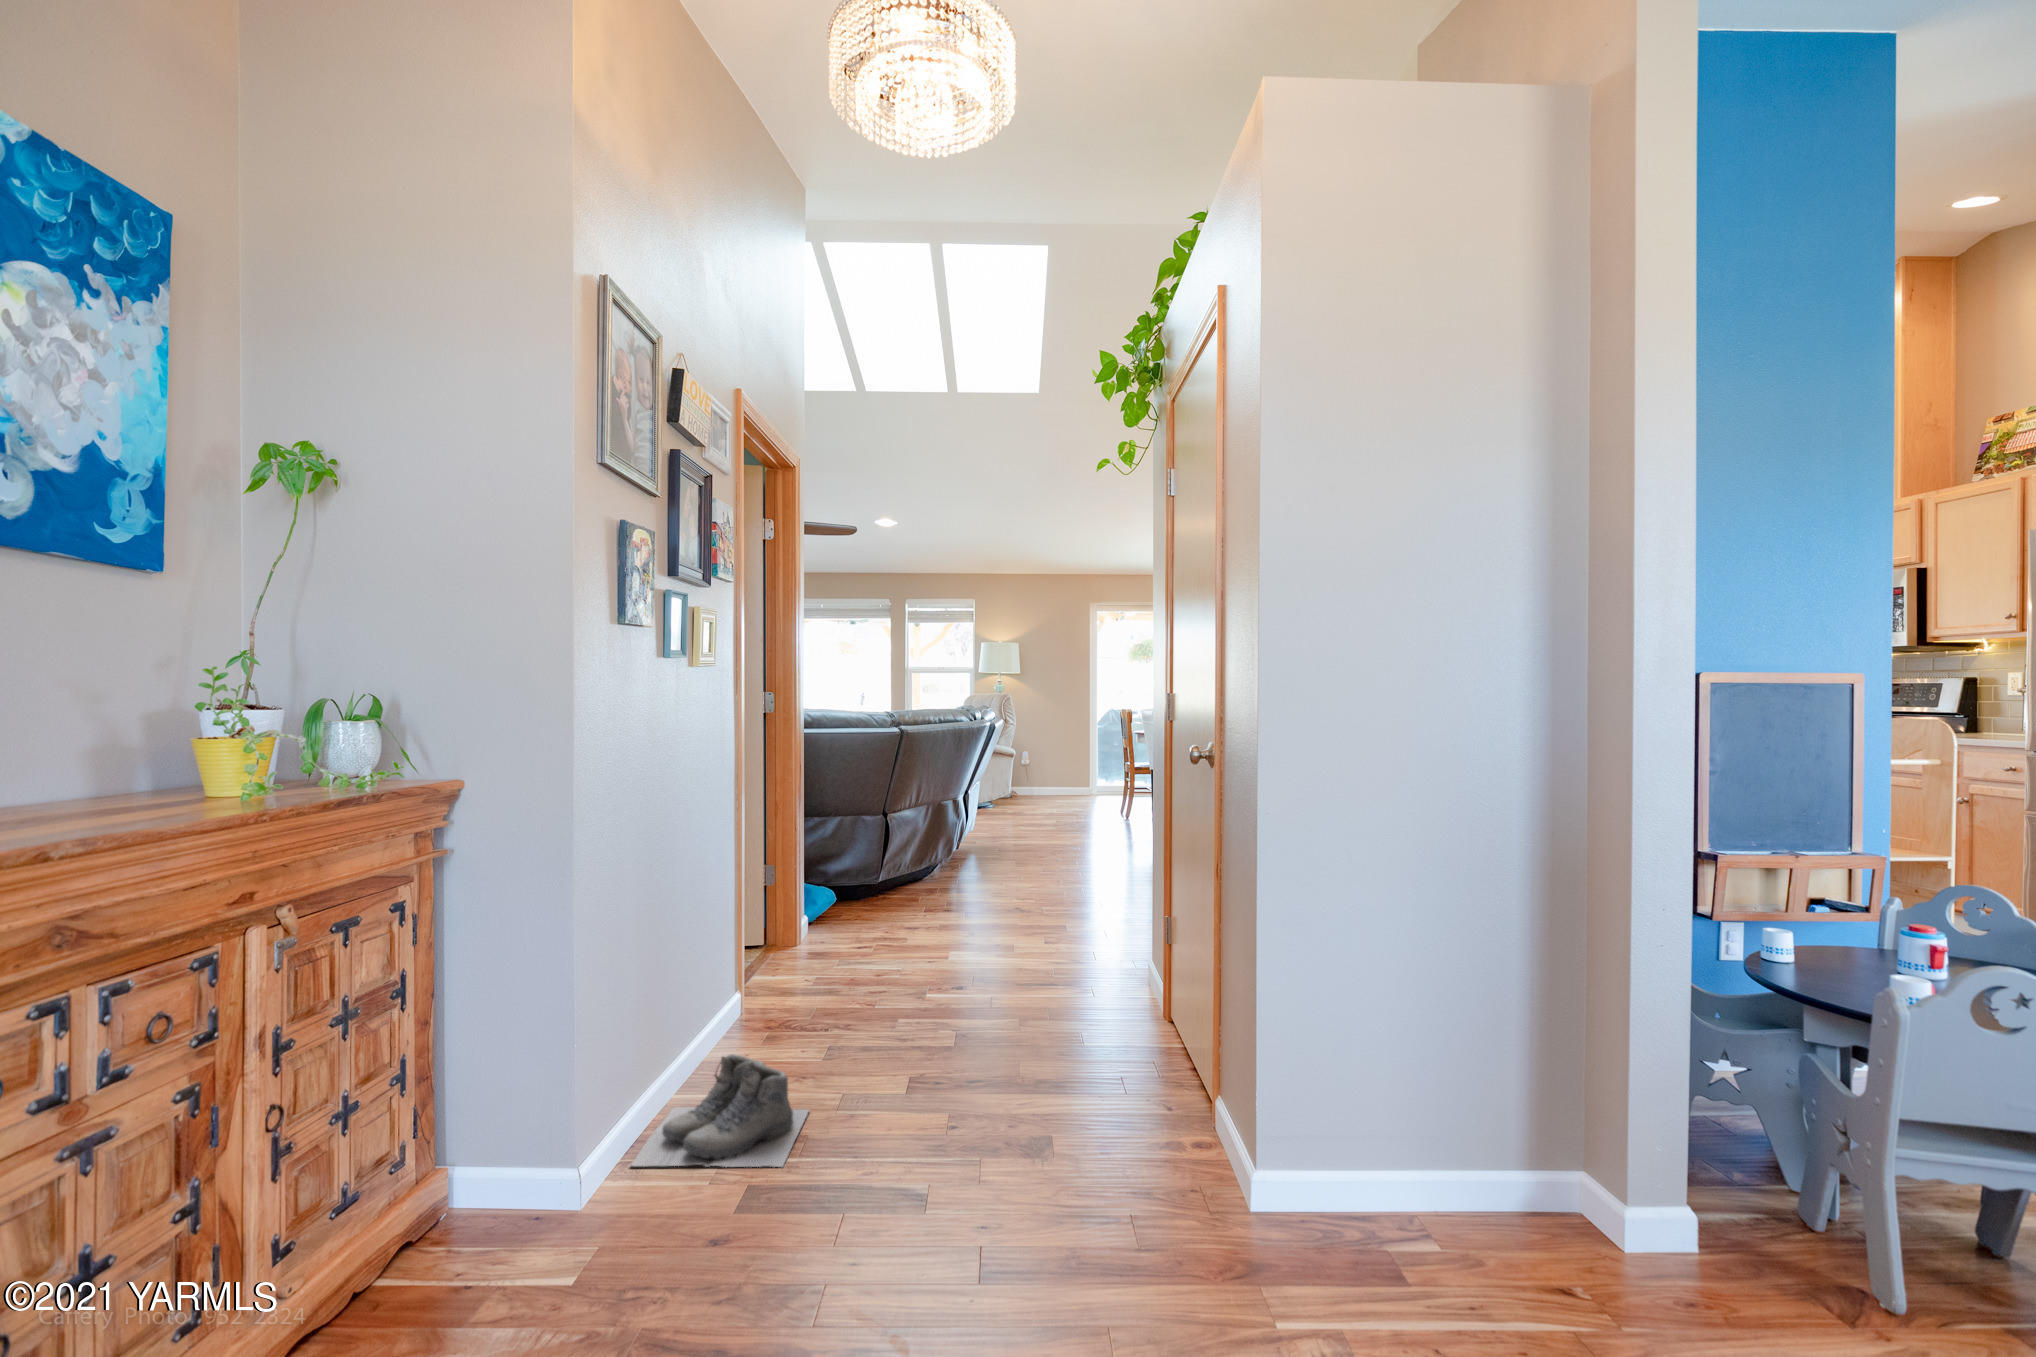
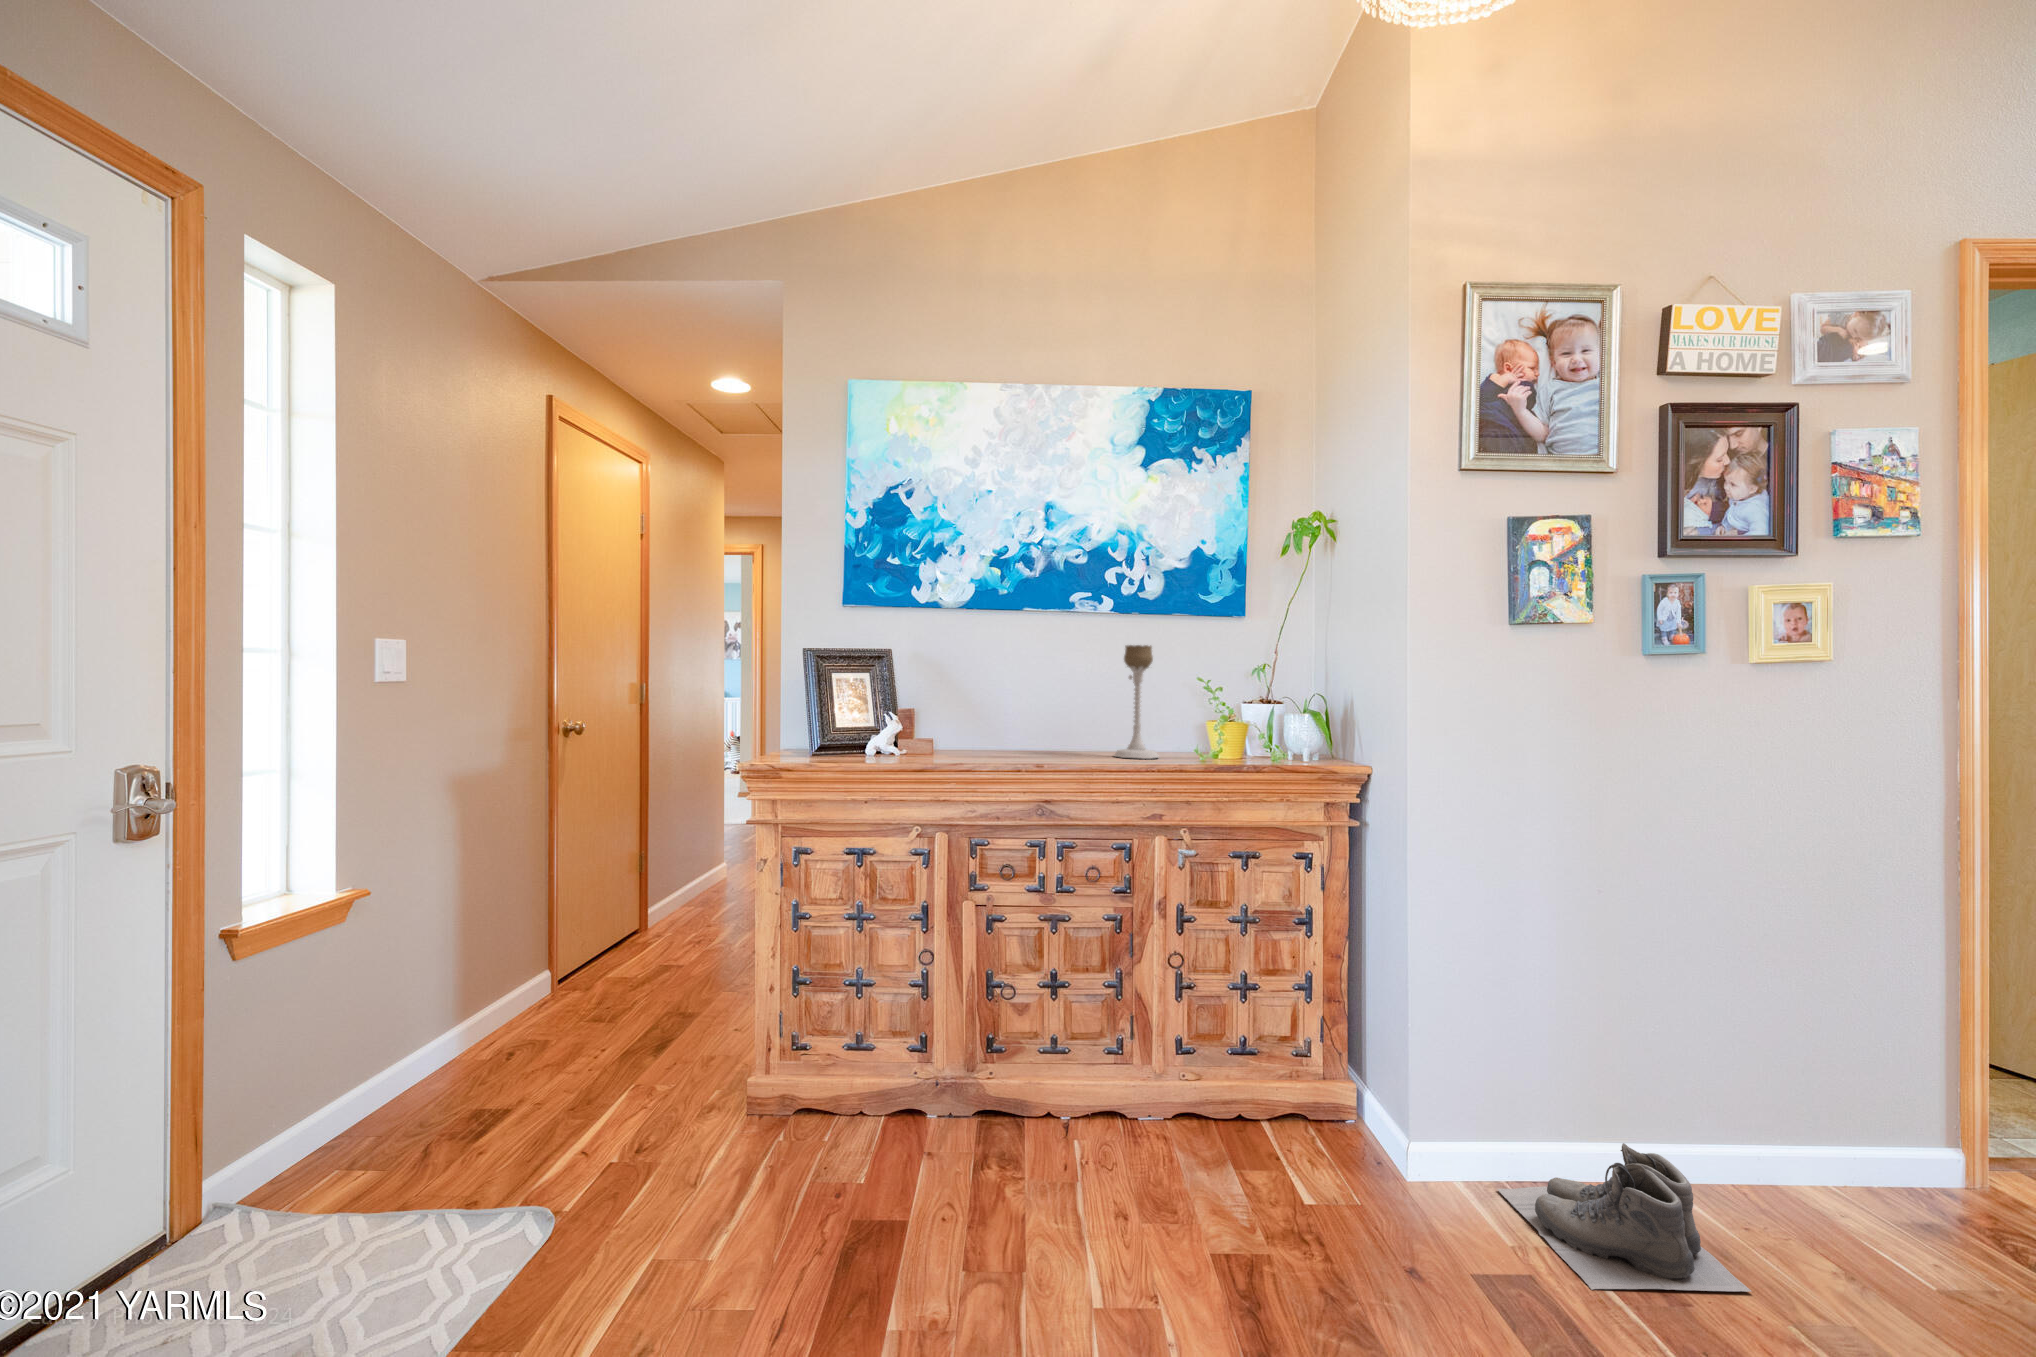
candle holder: none [65,609,177,817] -> present [1114,645,1159,759]

